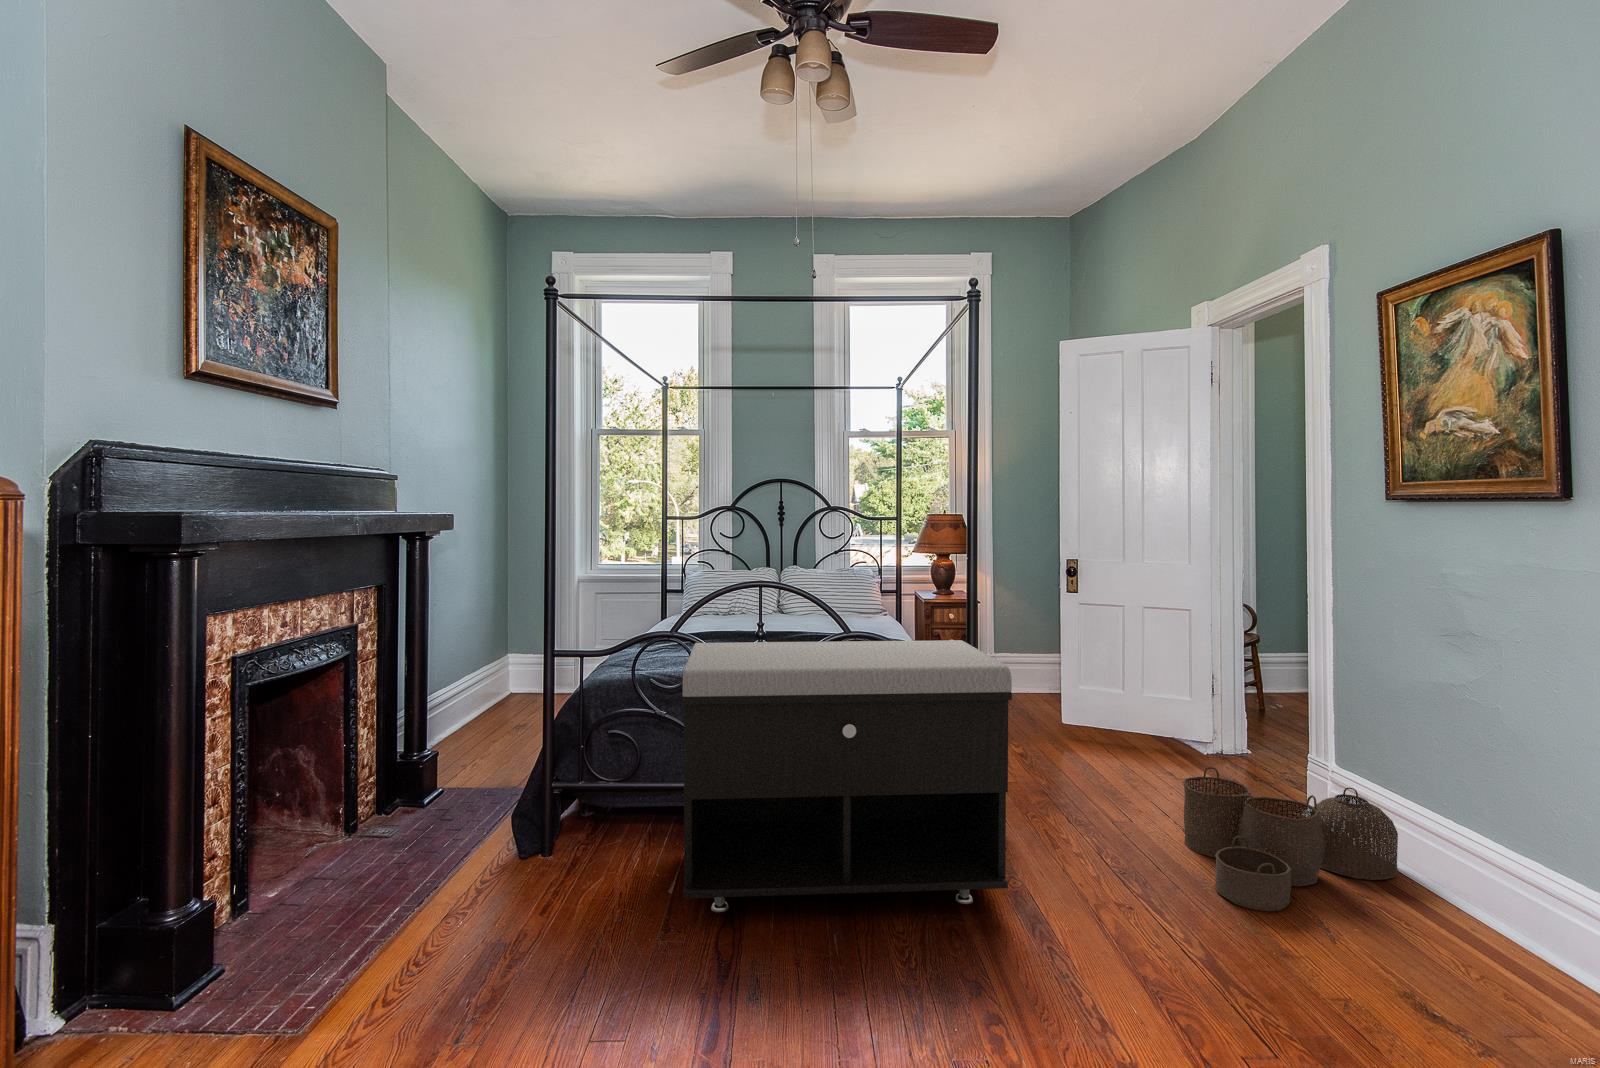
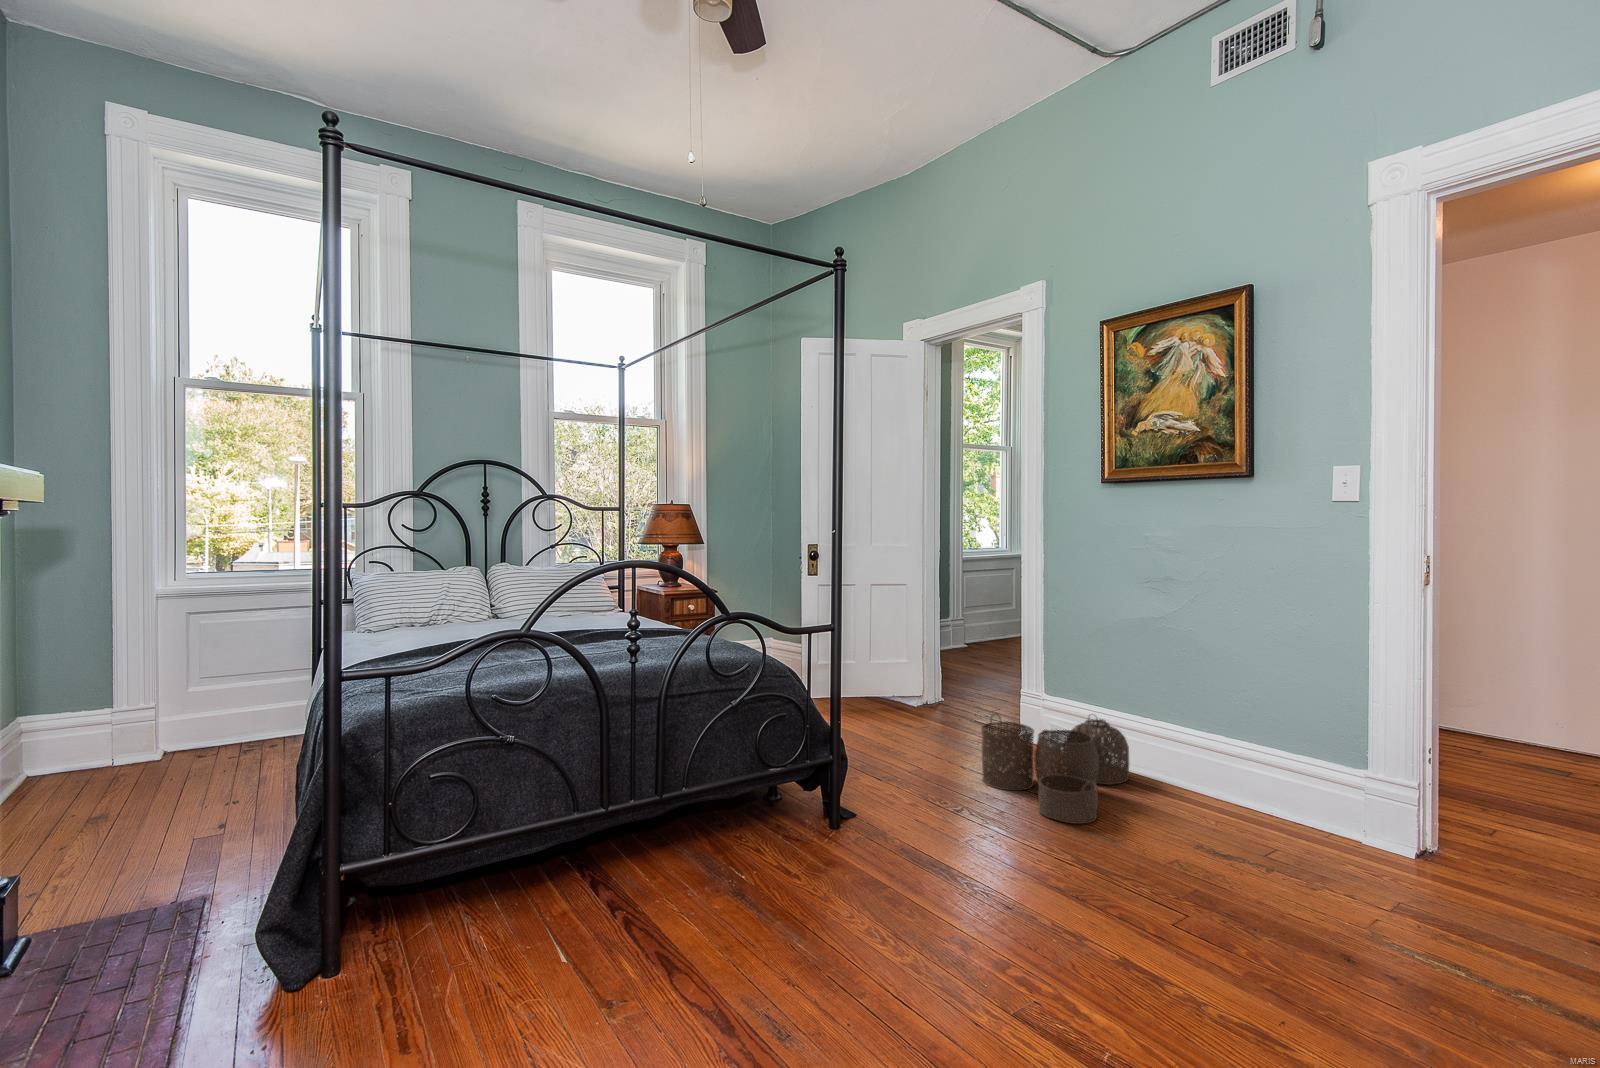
storage bench: present [683,640,1012,913] -> none [547,615,933,964]

